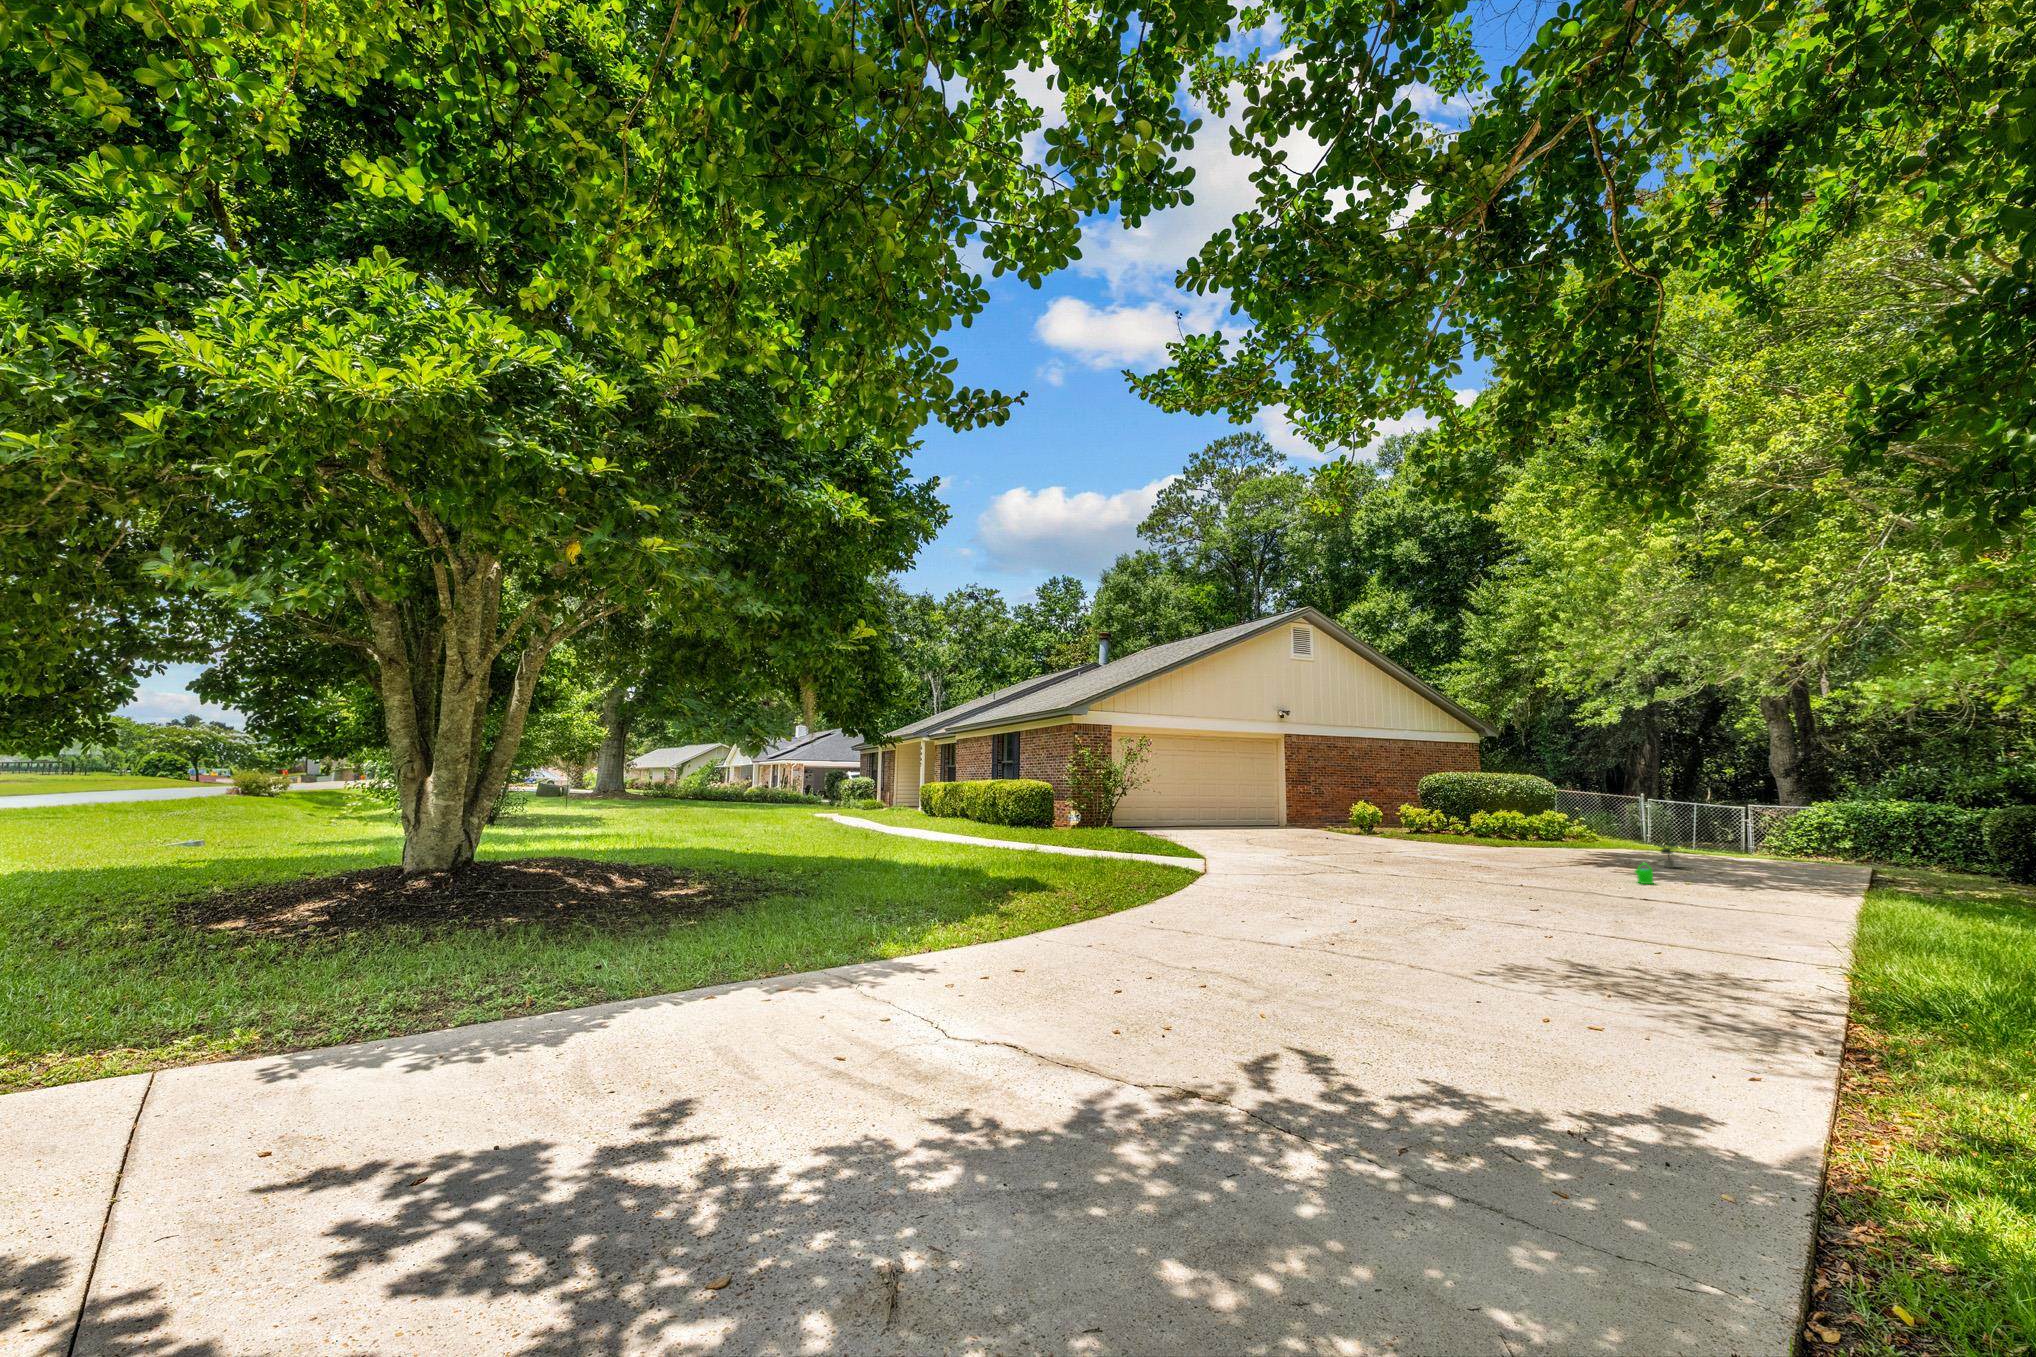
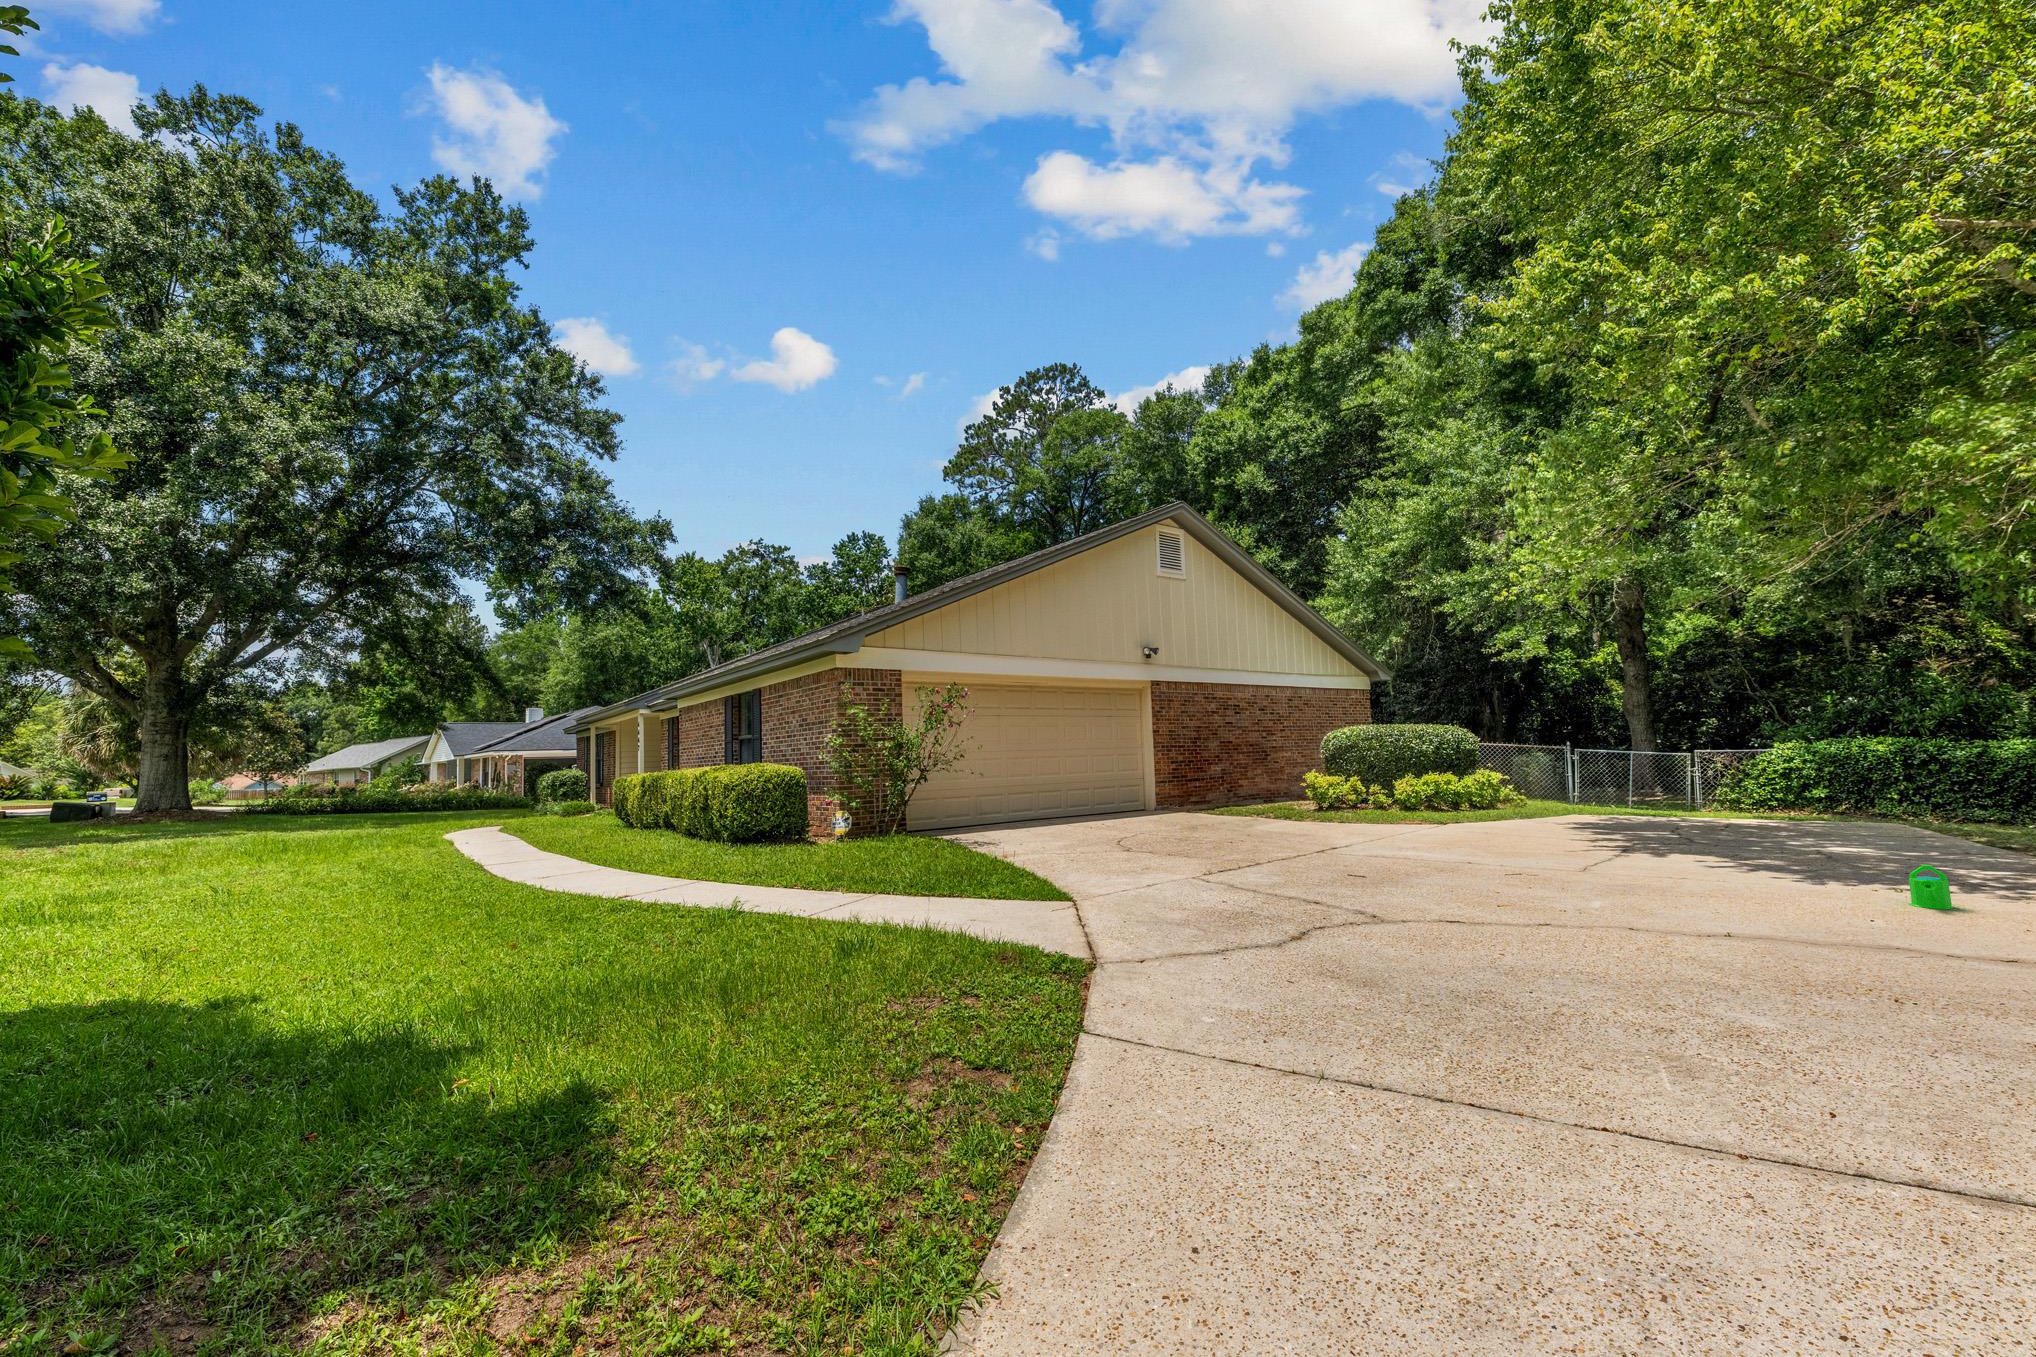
potted plant: present [1657,843,1678,868] -> none [1790,812,1844,855]

